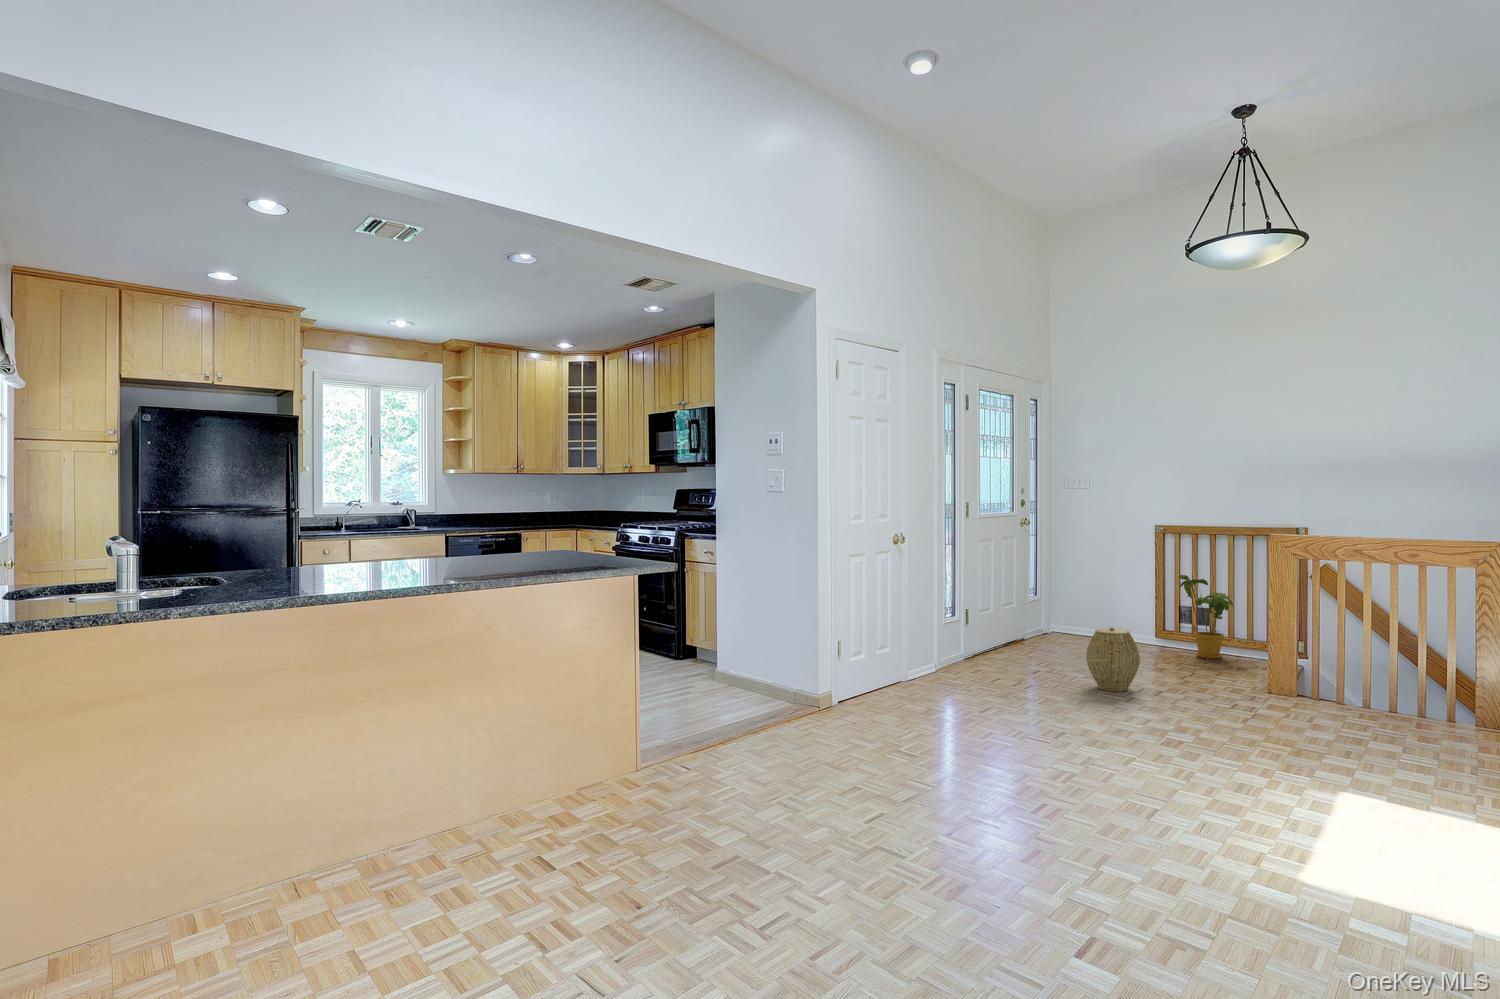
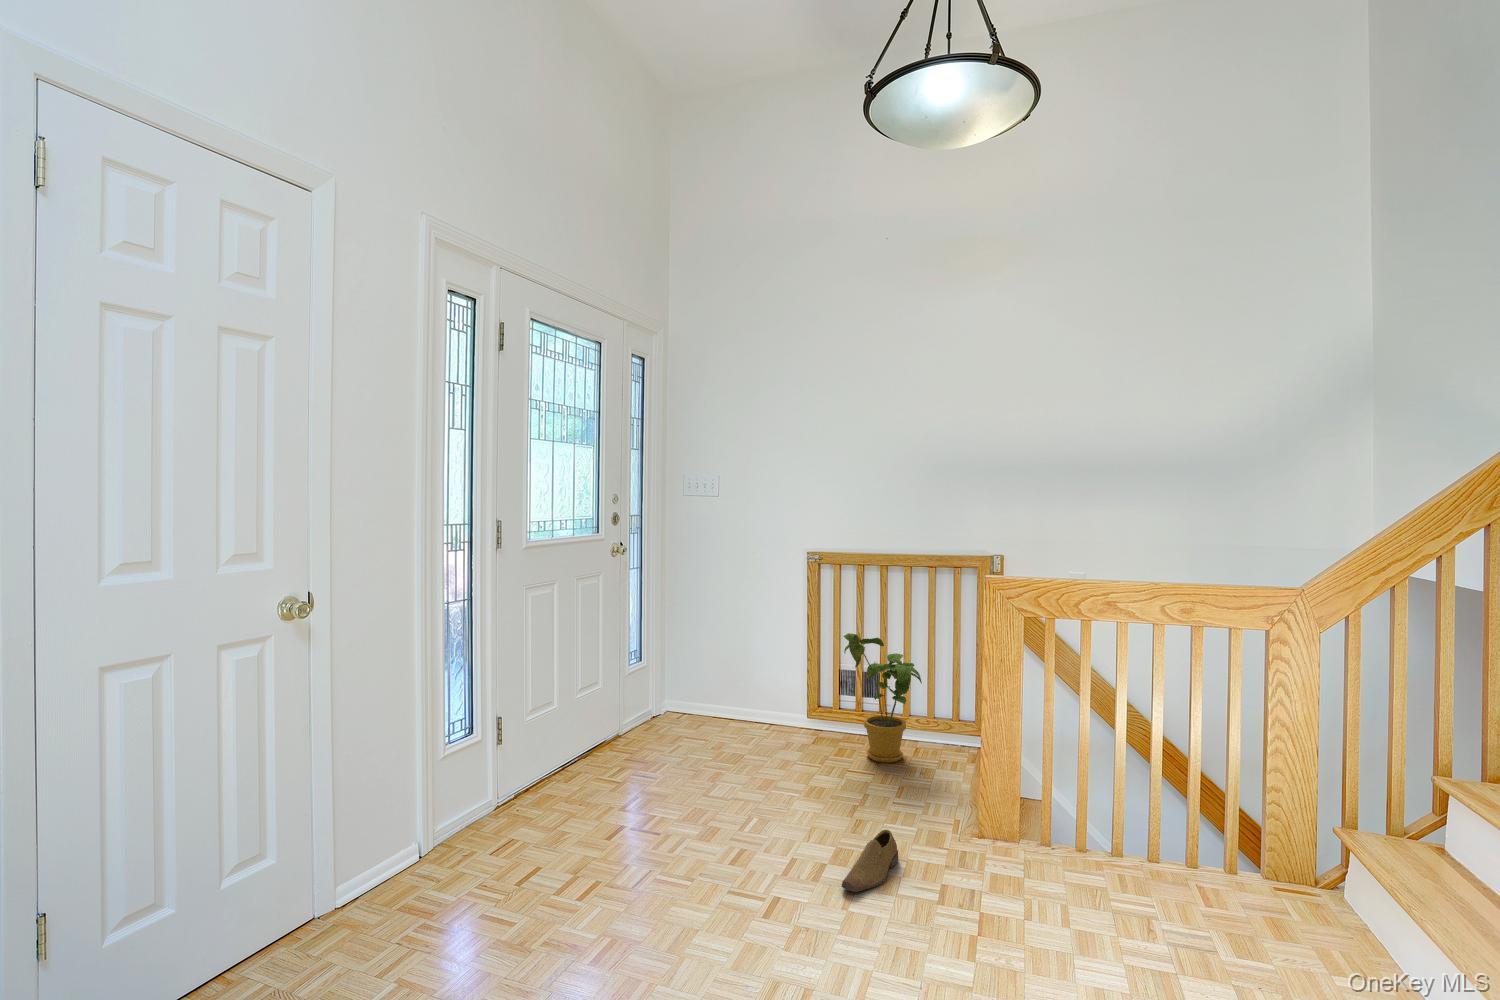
woven basket: present [1086,627,1140,691] -> none [698,797,806,956]
shoe: none [1162,665,1198,684] -> present [842,830,898,892]

